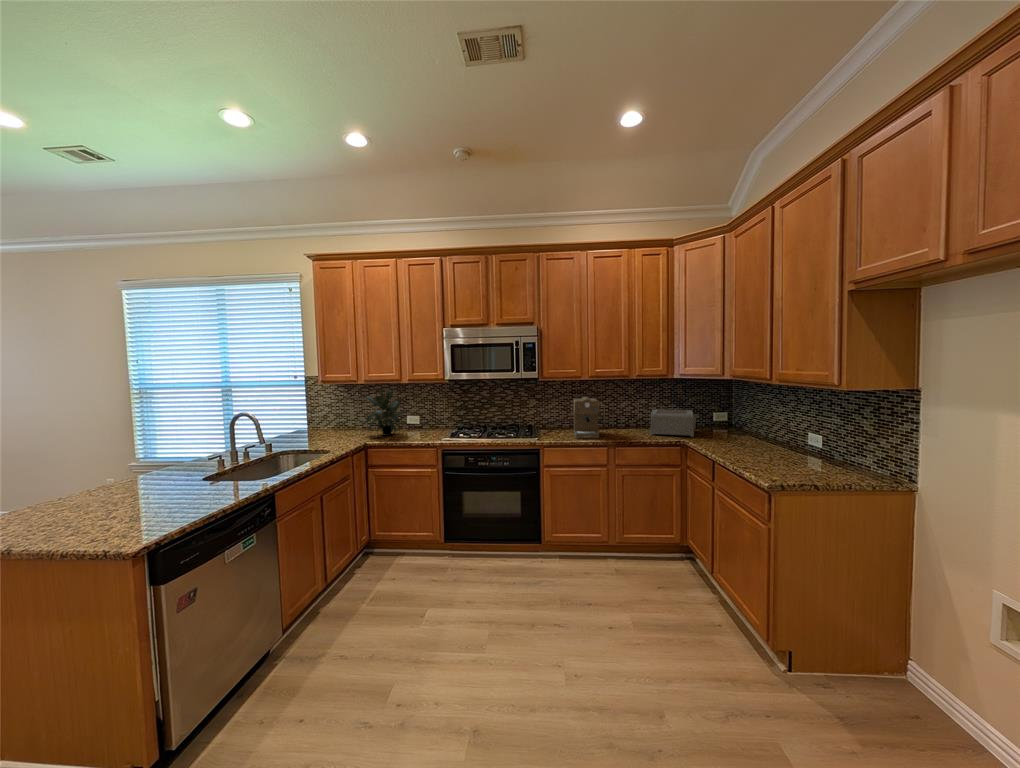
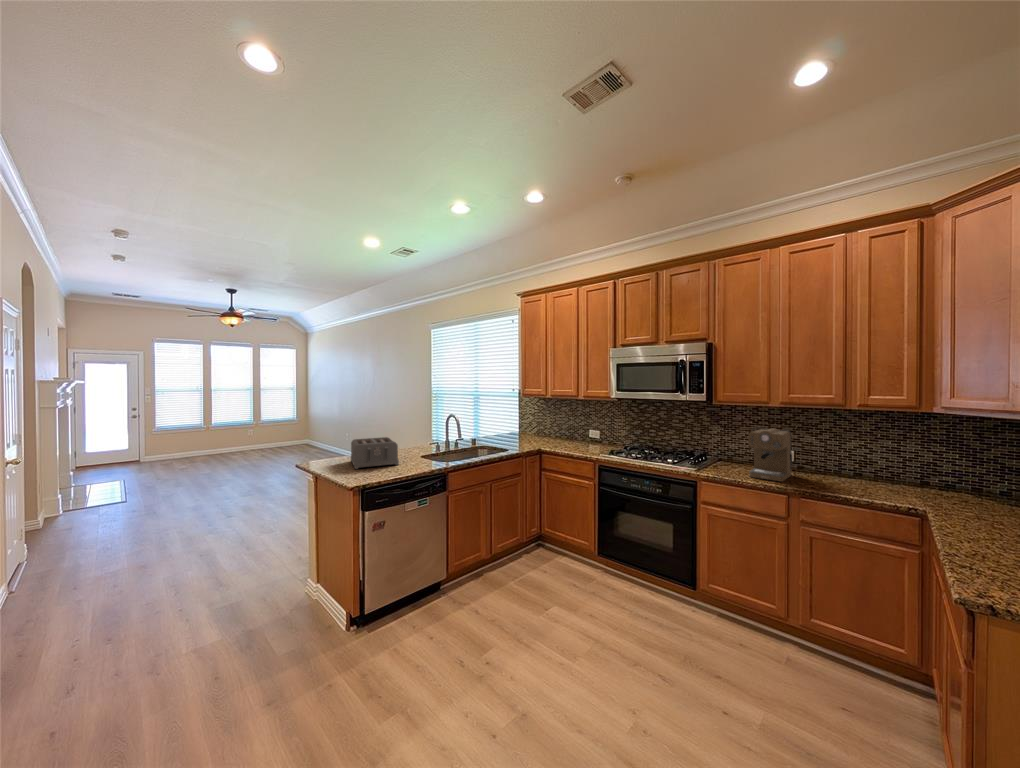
potted plant: present [366,389,405,435] -> none [550,403,582,445]
toaster: present [650,409,699,437] -> present [351,437,399,469]

